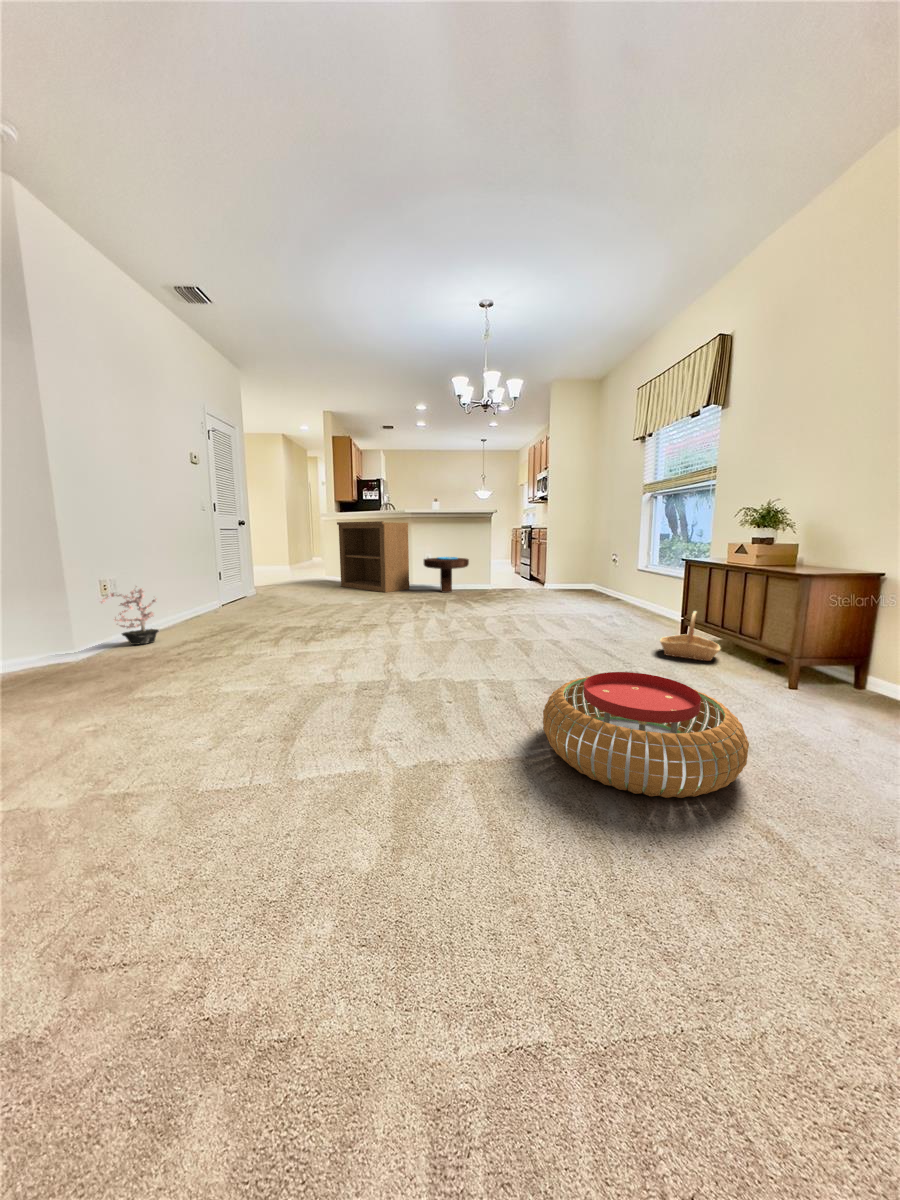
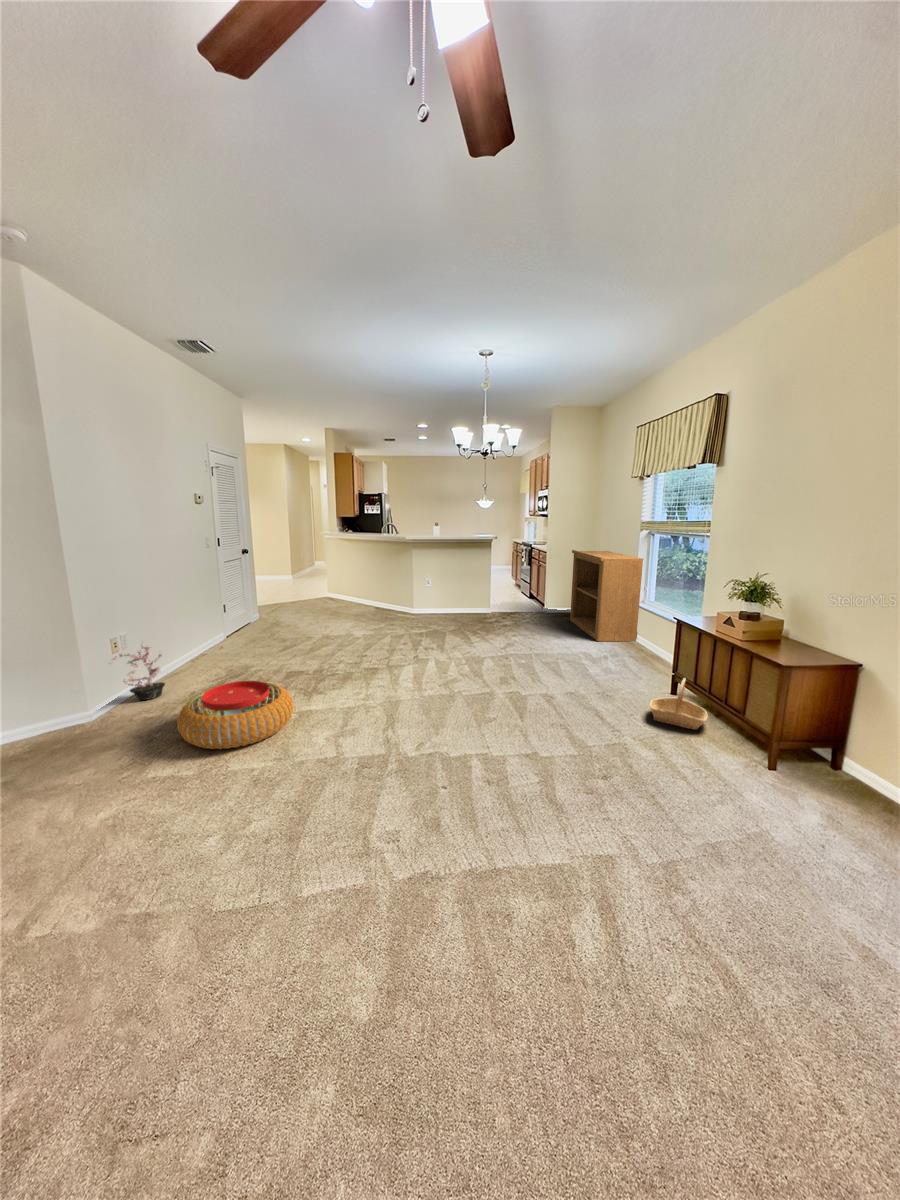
bookshelf: present [337,521,409,592] -> present [570,550,644,642]
side table: present [424,557,469,593] -> none [423,583,468,620]
pouf: present [543,672,749,798] -> present [177,681,293,749]

